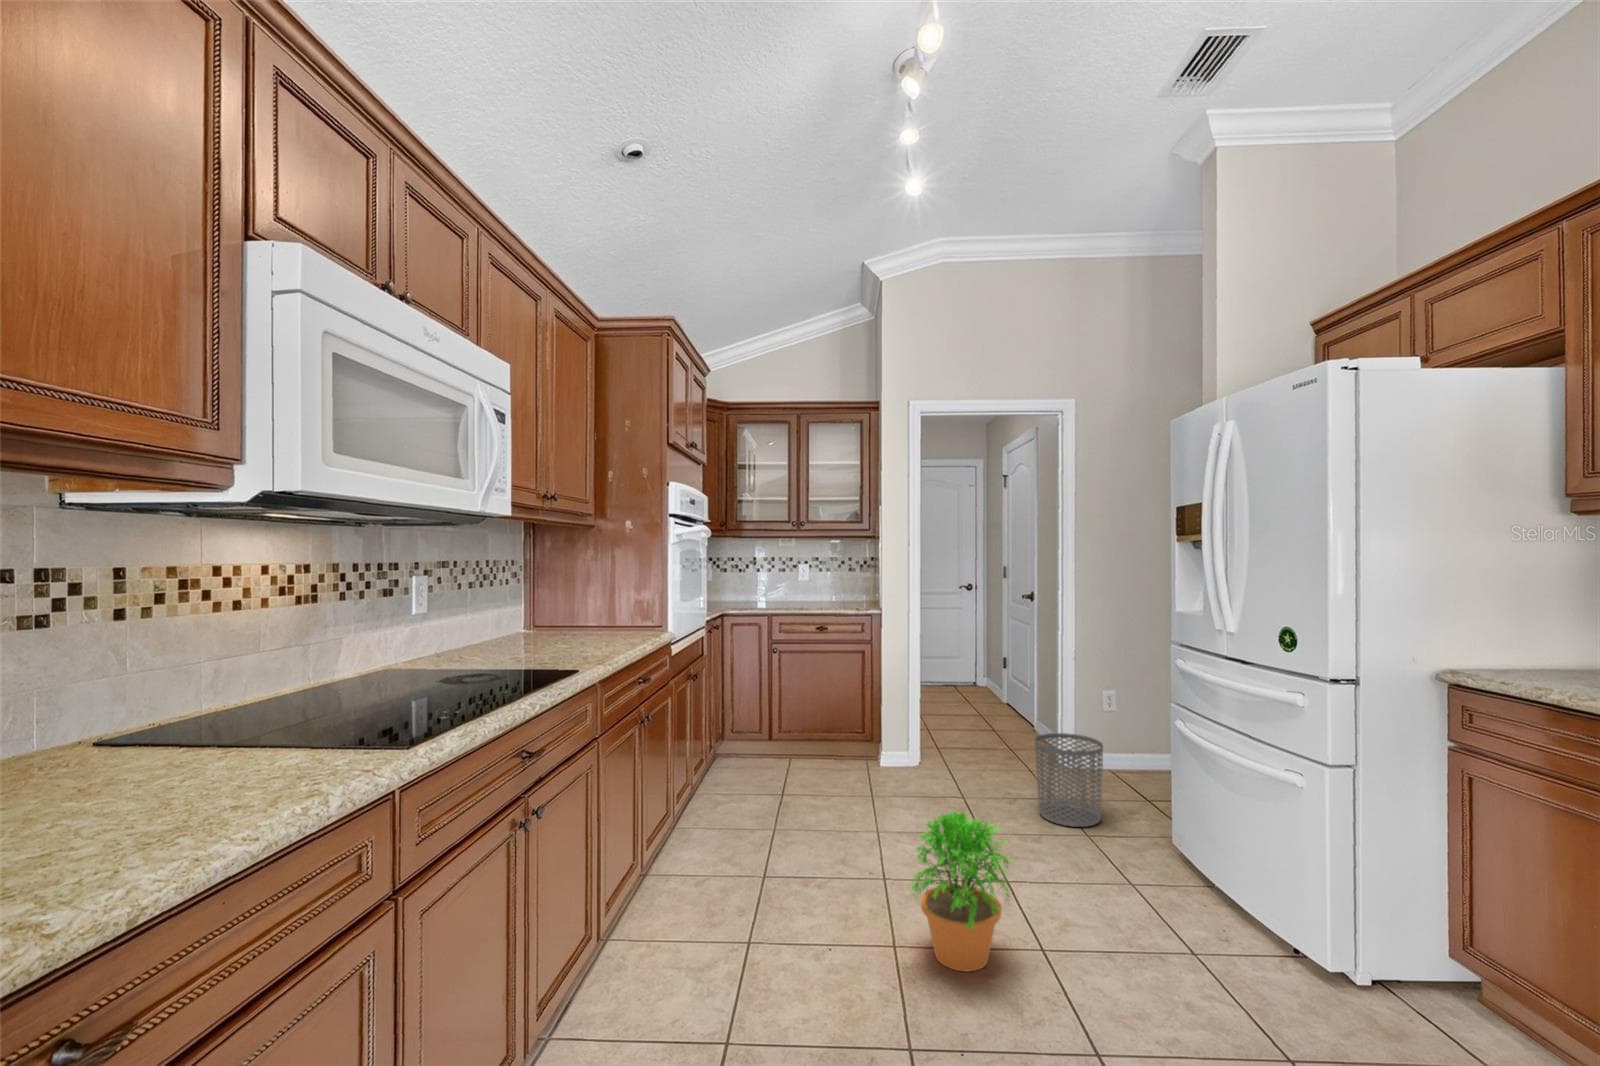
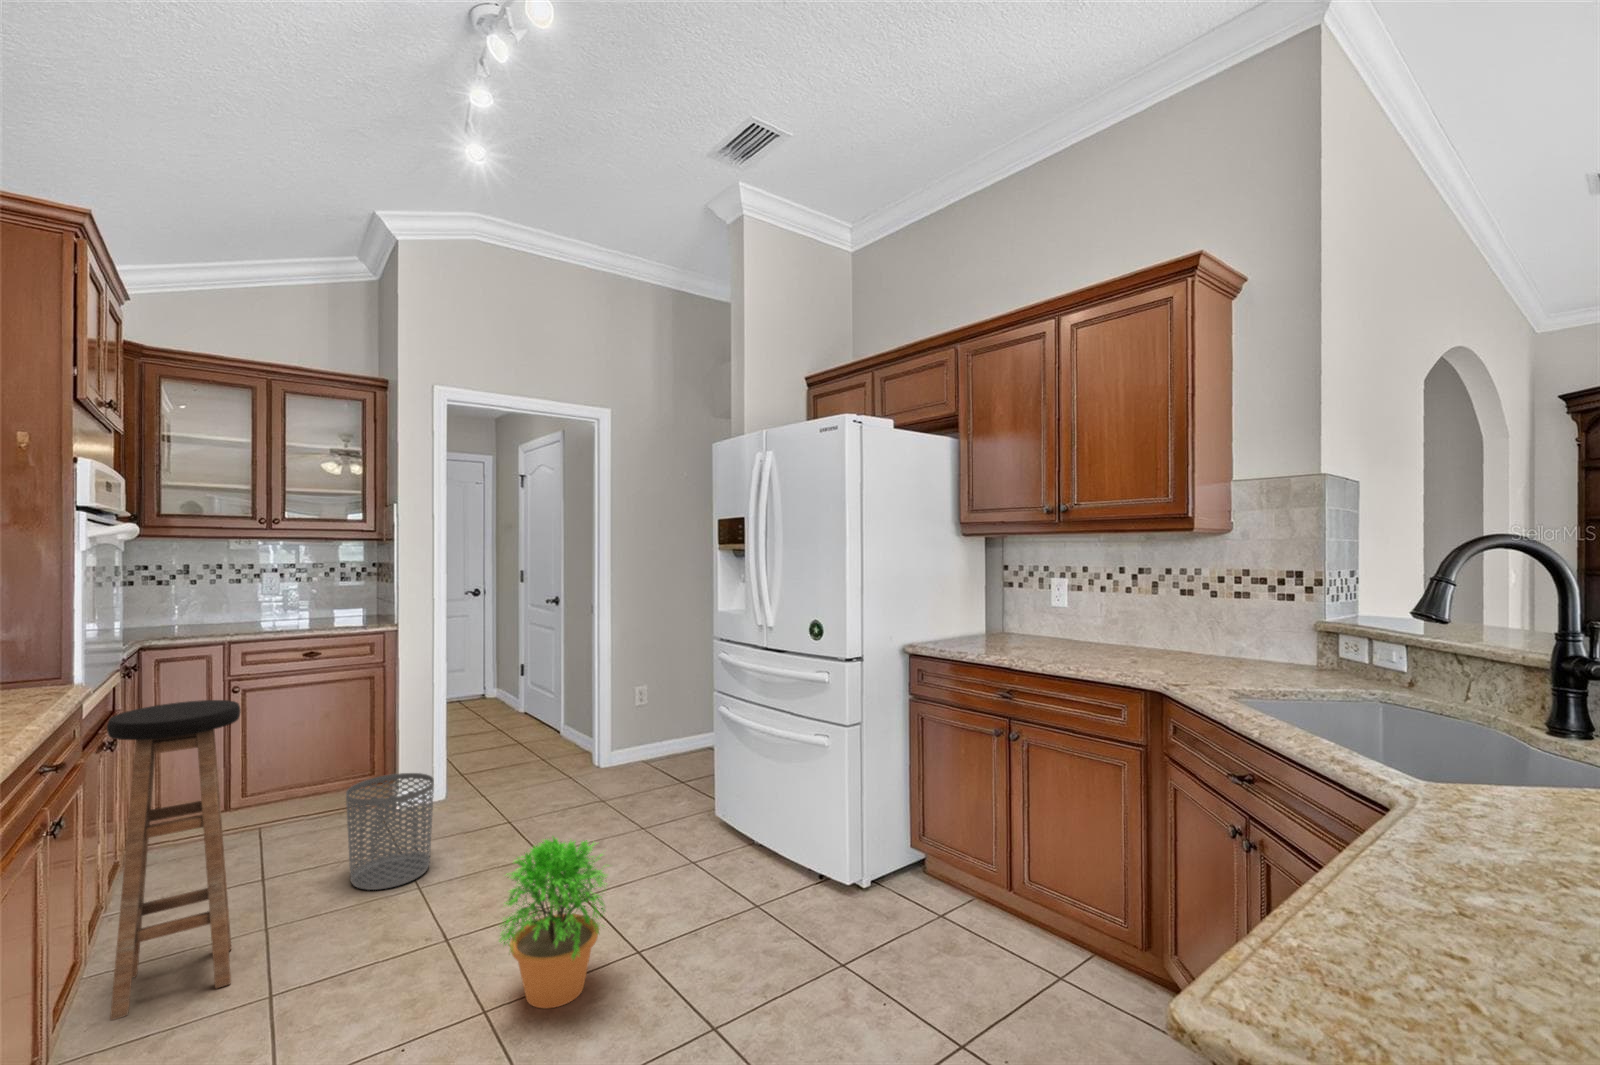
bar stool: none [682,651,754,861] -> present [107,700,240,1020]
waste bin: present [1035,733,1103,827] -> present [346,773,434,890]

